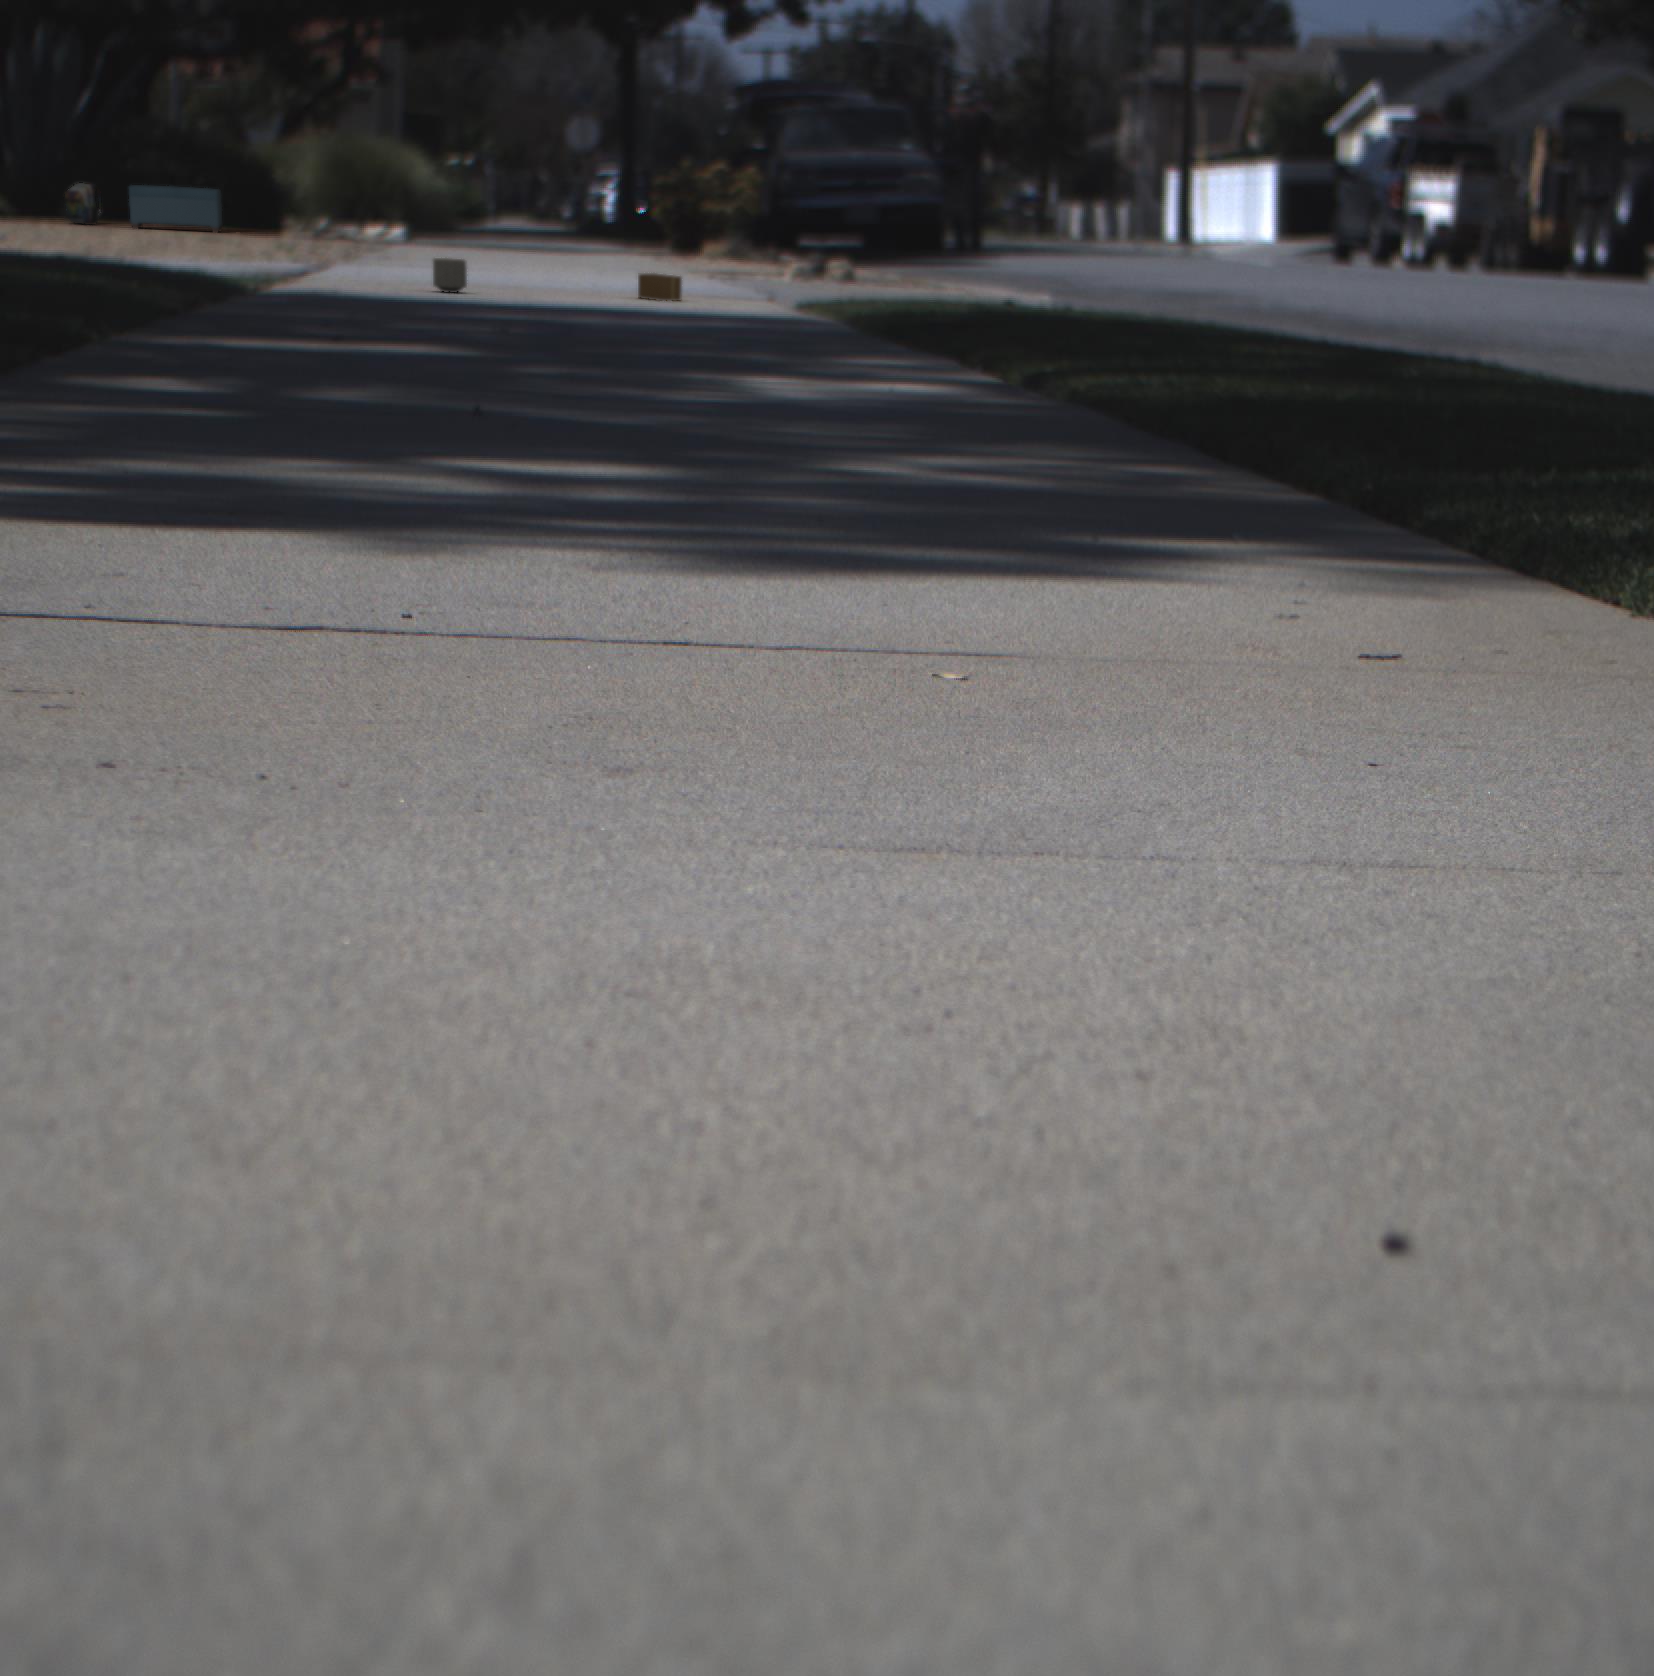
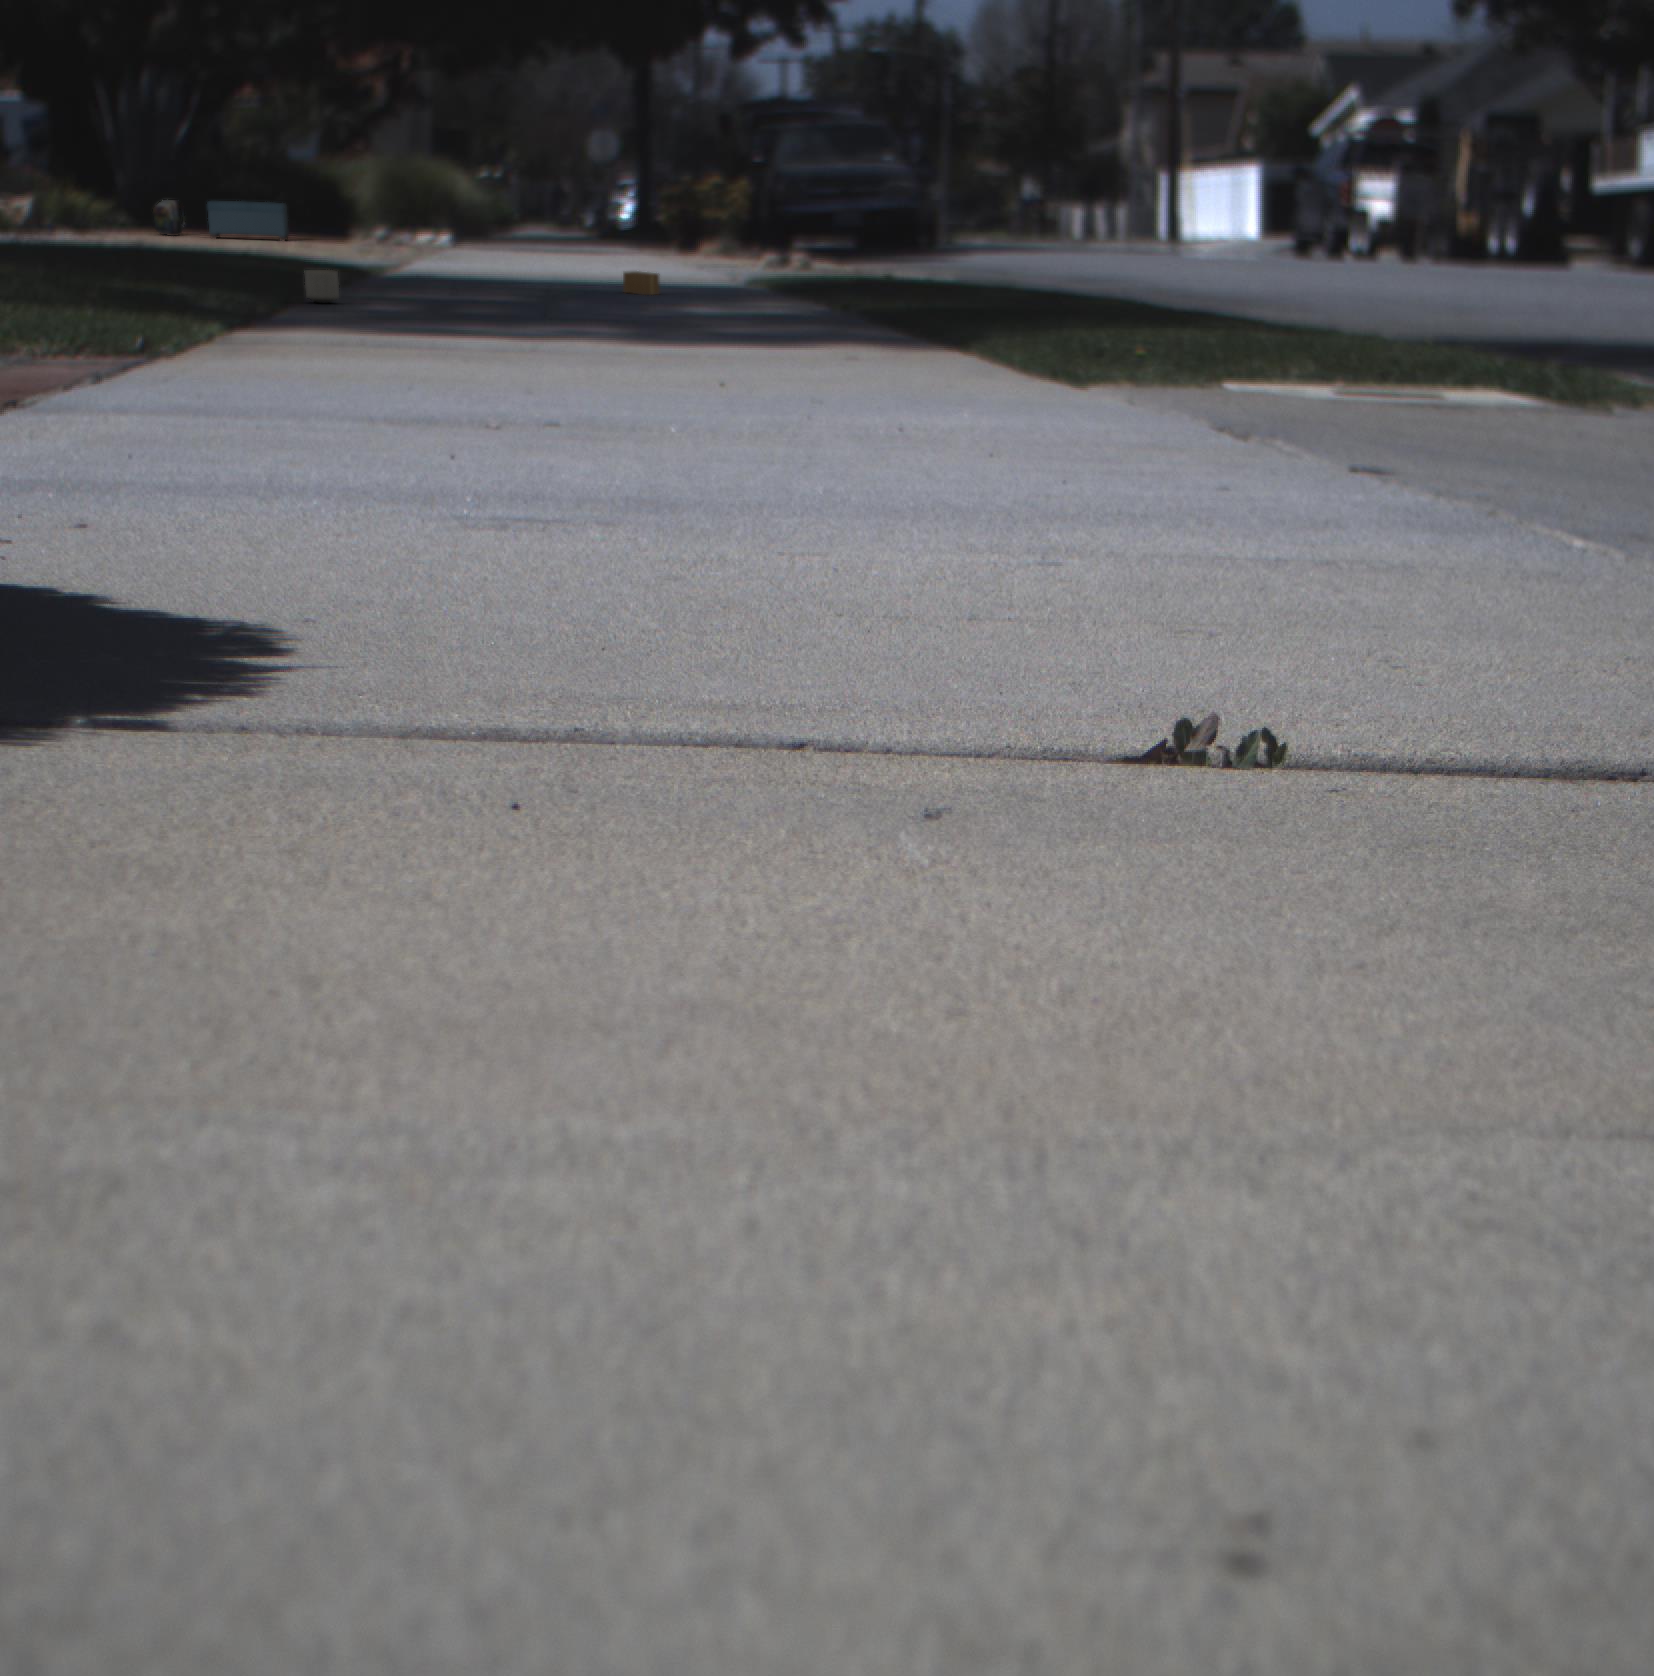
planter: present [433,258,467,293] -> present [305,270,339,304]

